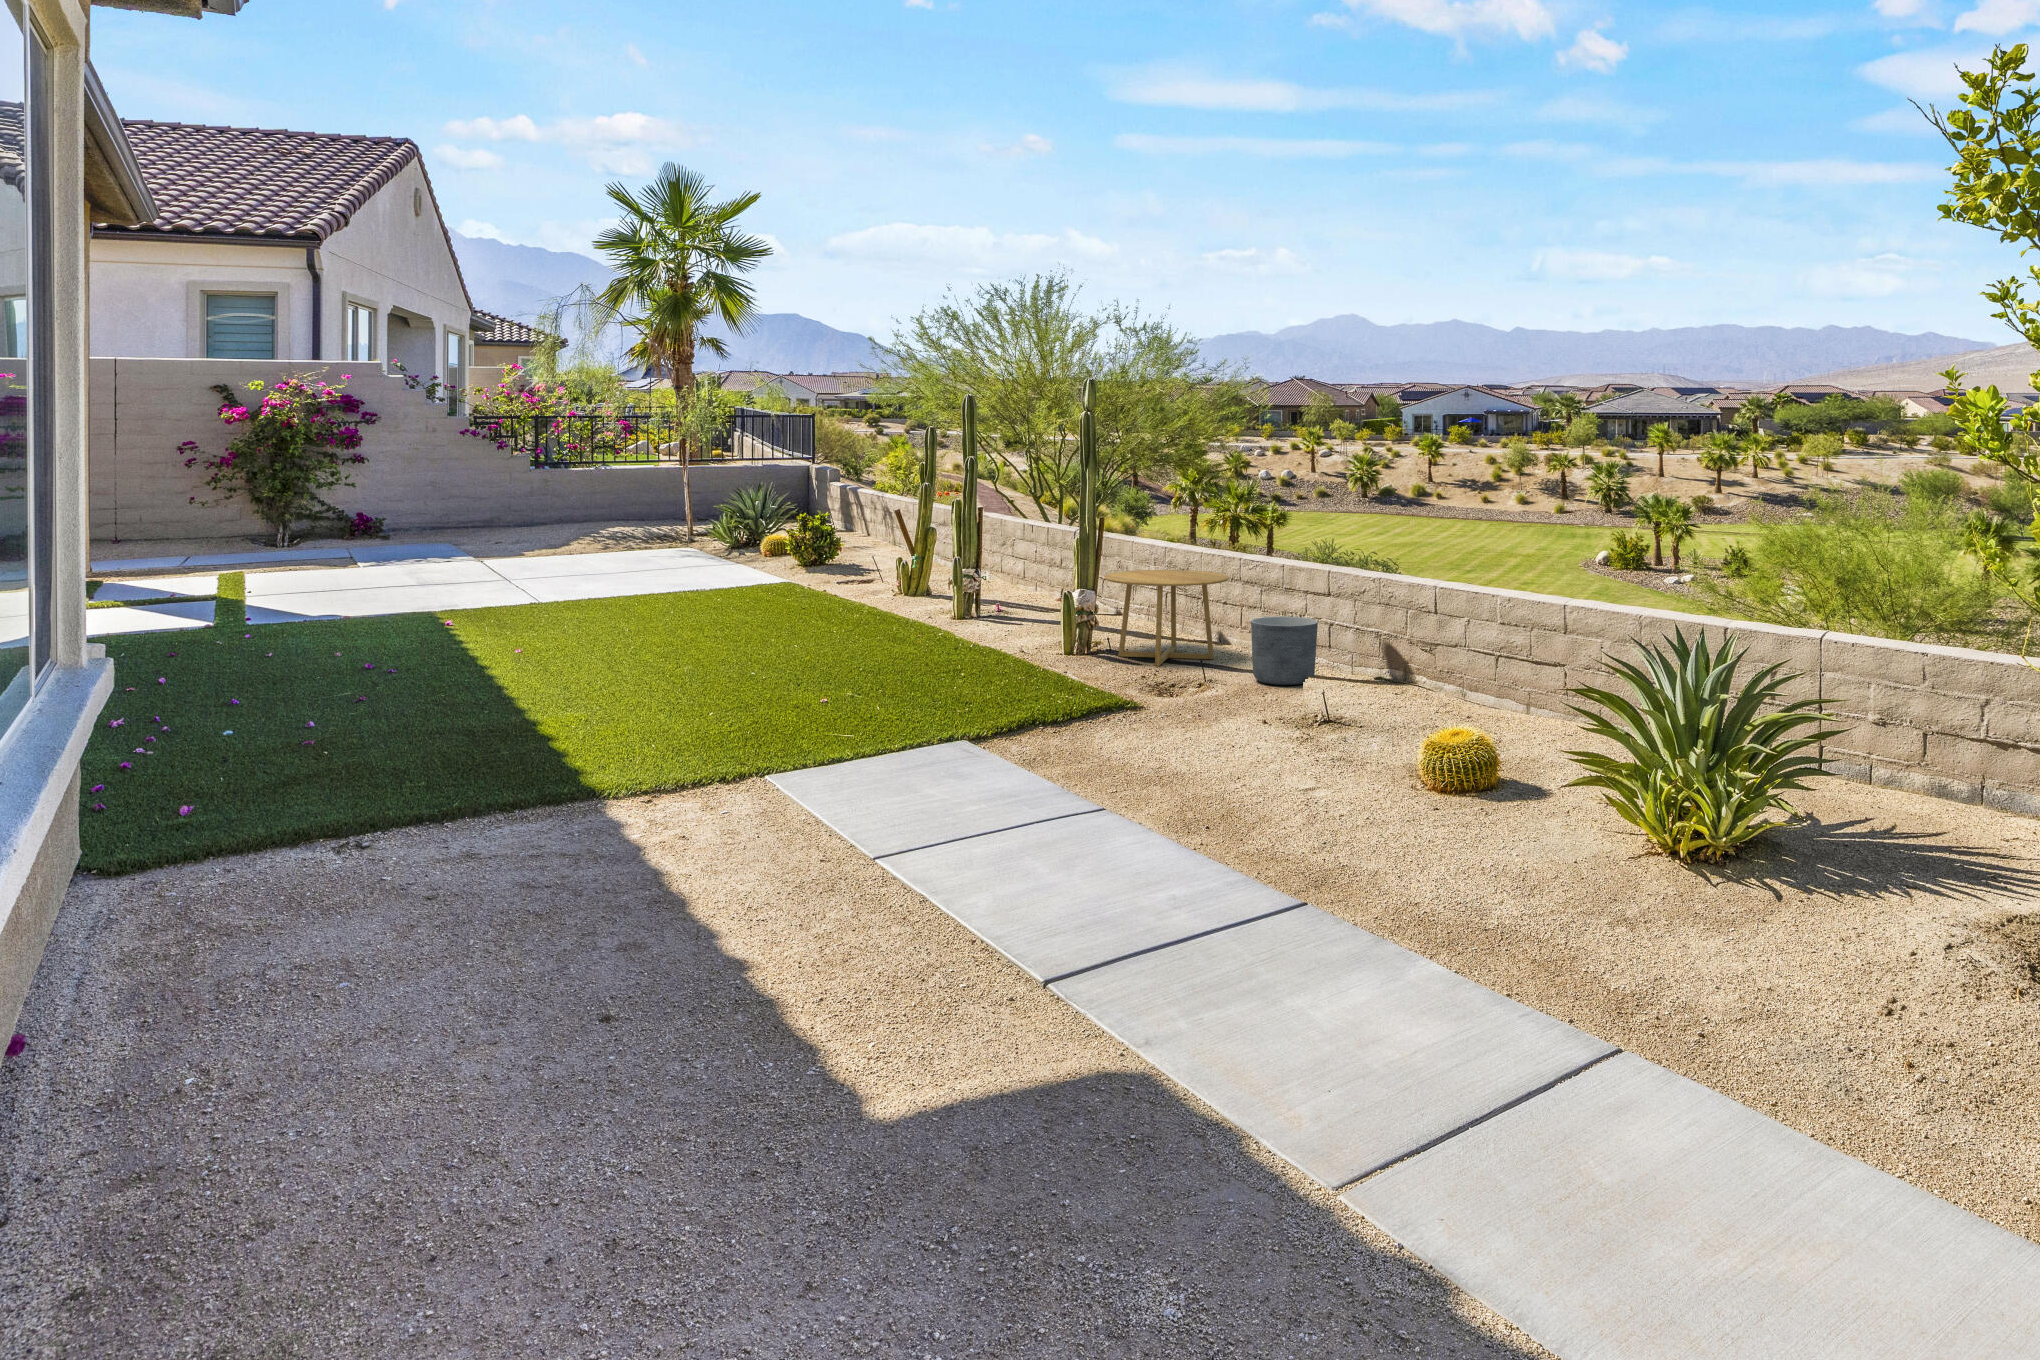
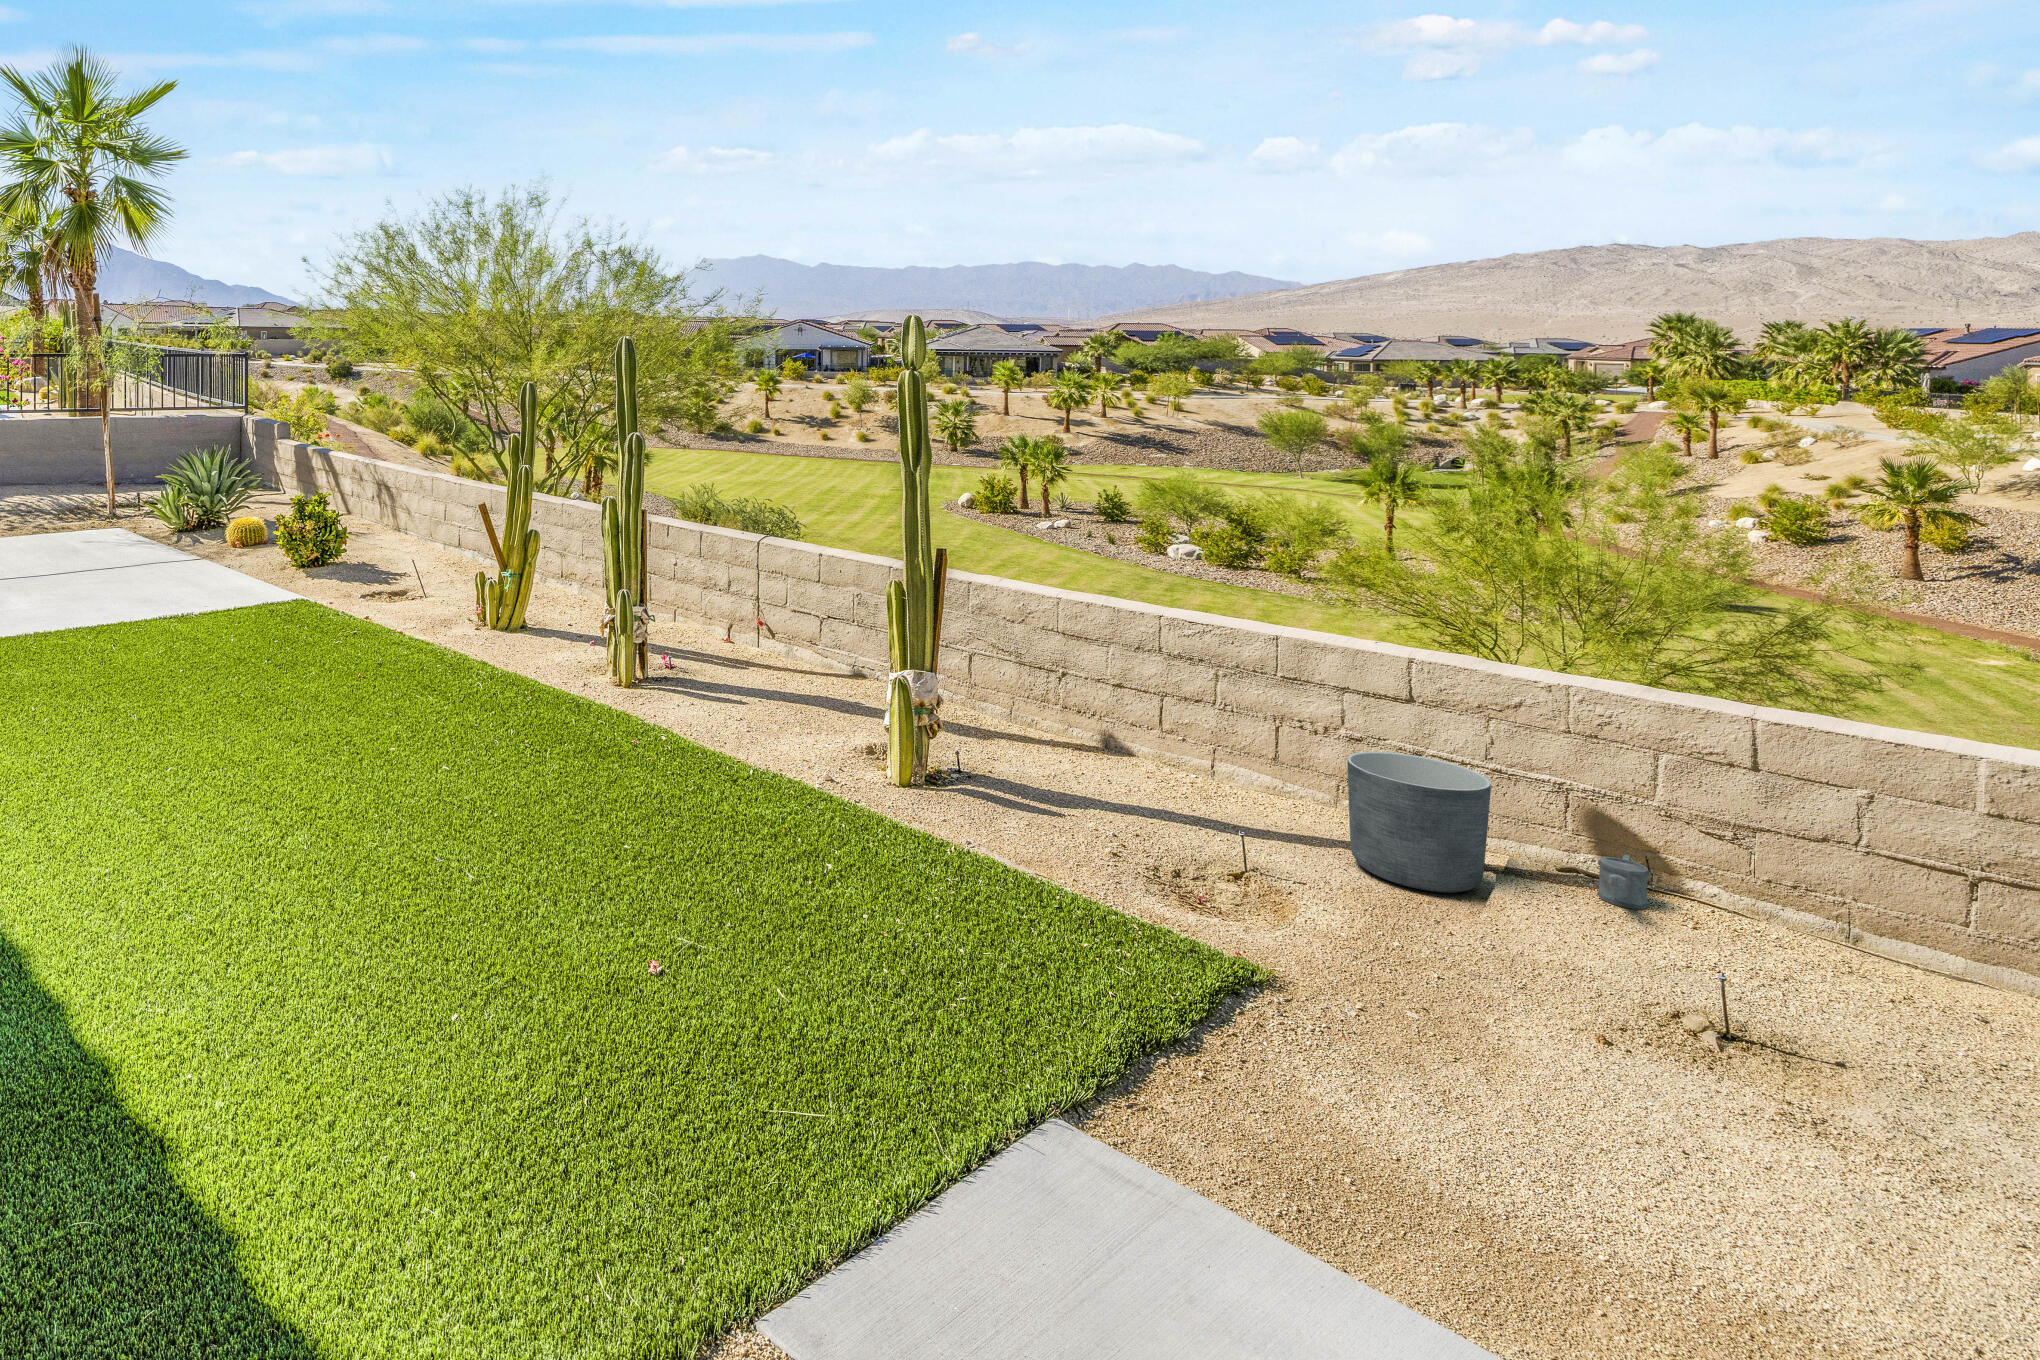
round table: present [1104,570,1229,666] -> none [989,638,1213,824]
watering can: none [1332,659,1373,684] -> present [1598,854,1650,910]

